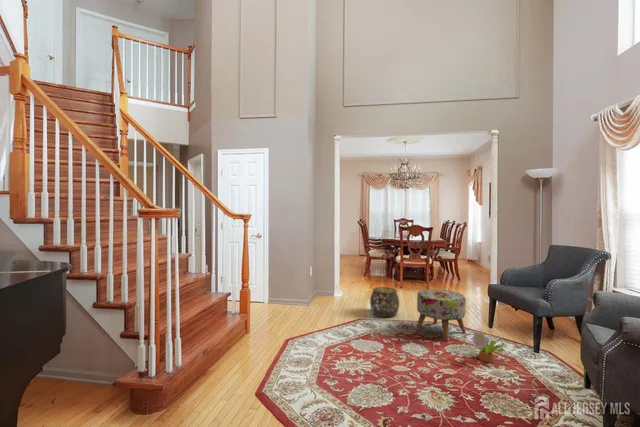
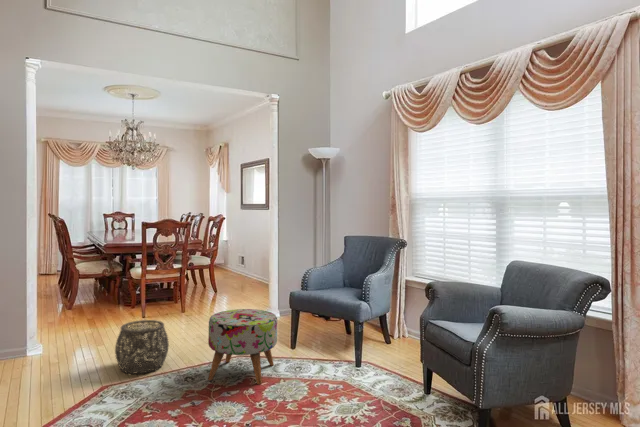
decorative plant: present [473,331,505,363] -> none [300,357,344,398]

